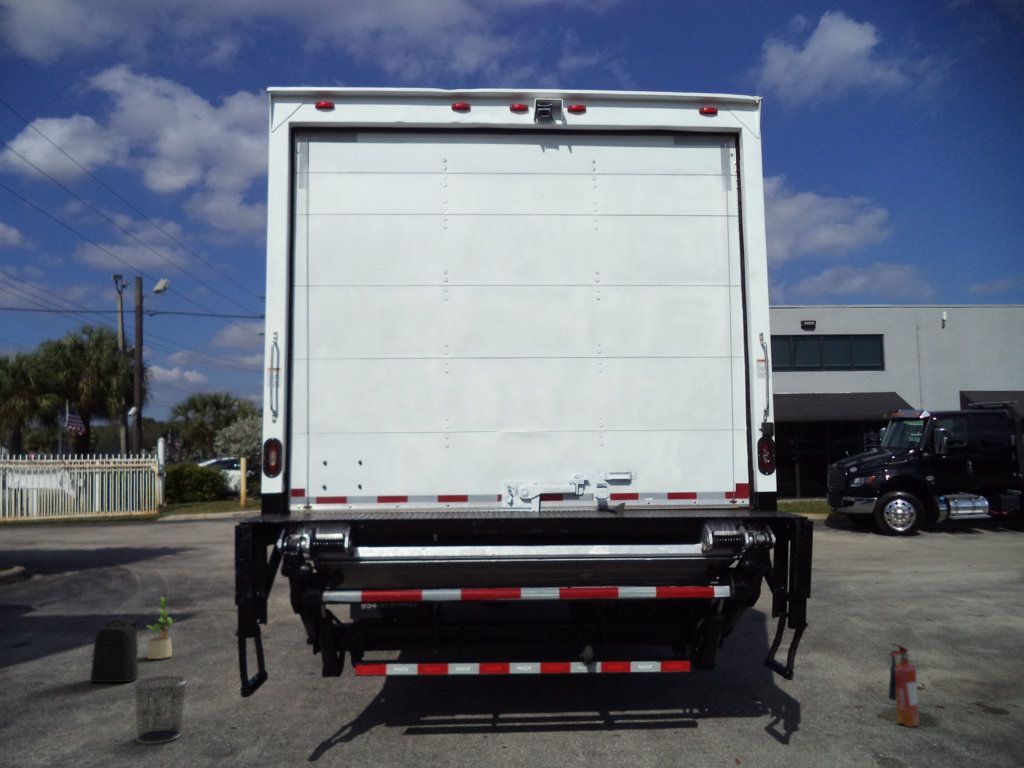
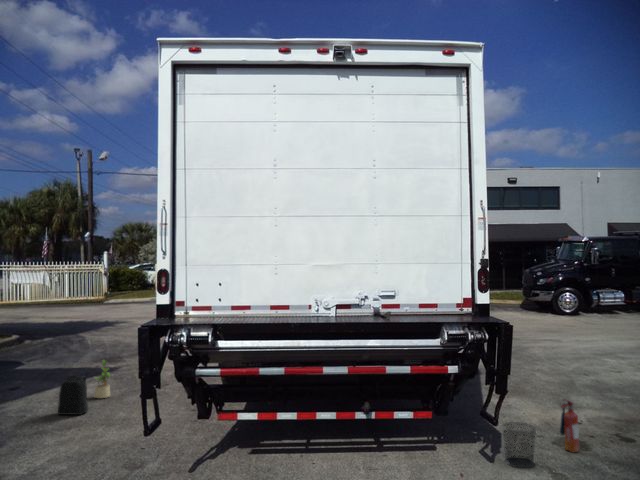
waste bin: present [134,676,186,744] -> present [502,423,536,468]

